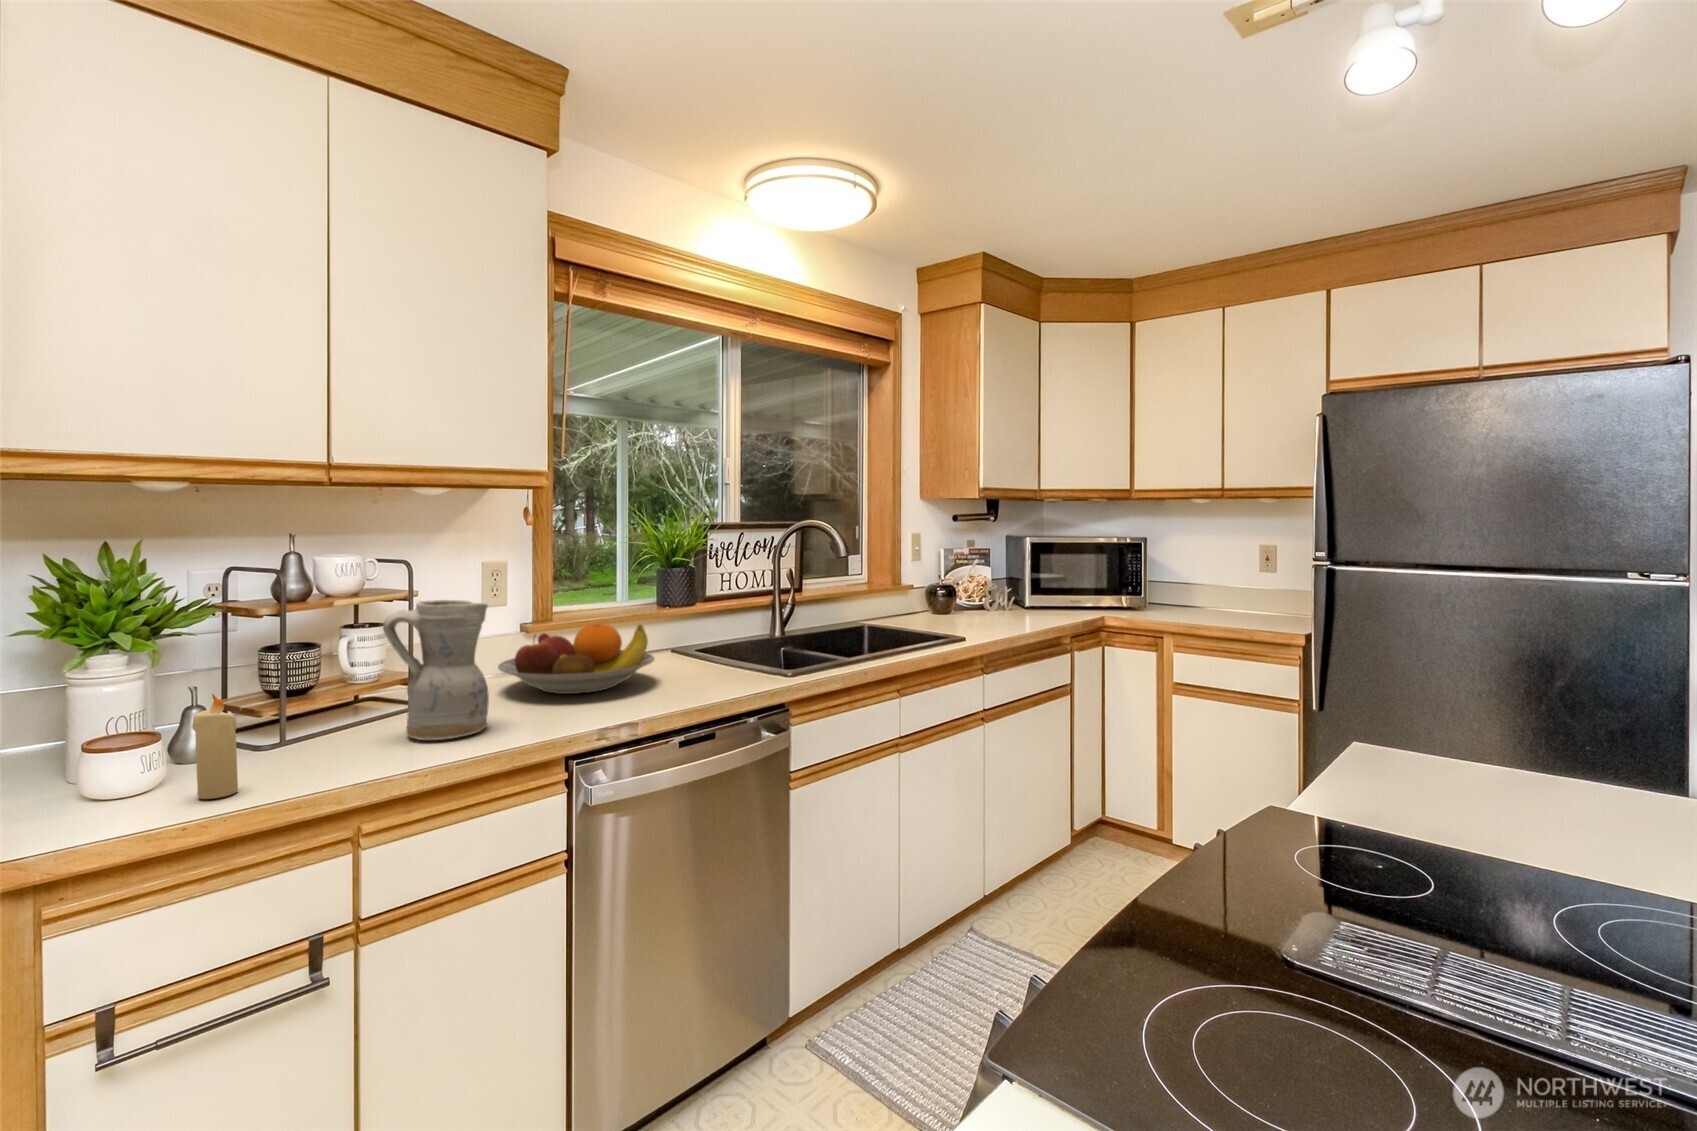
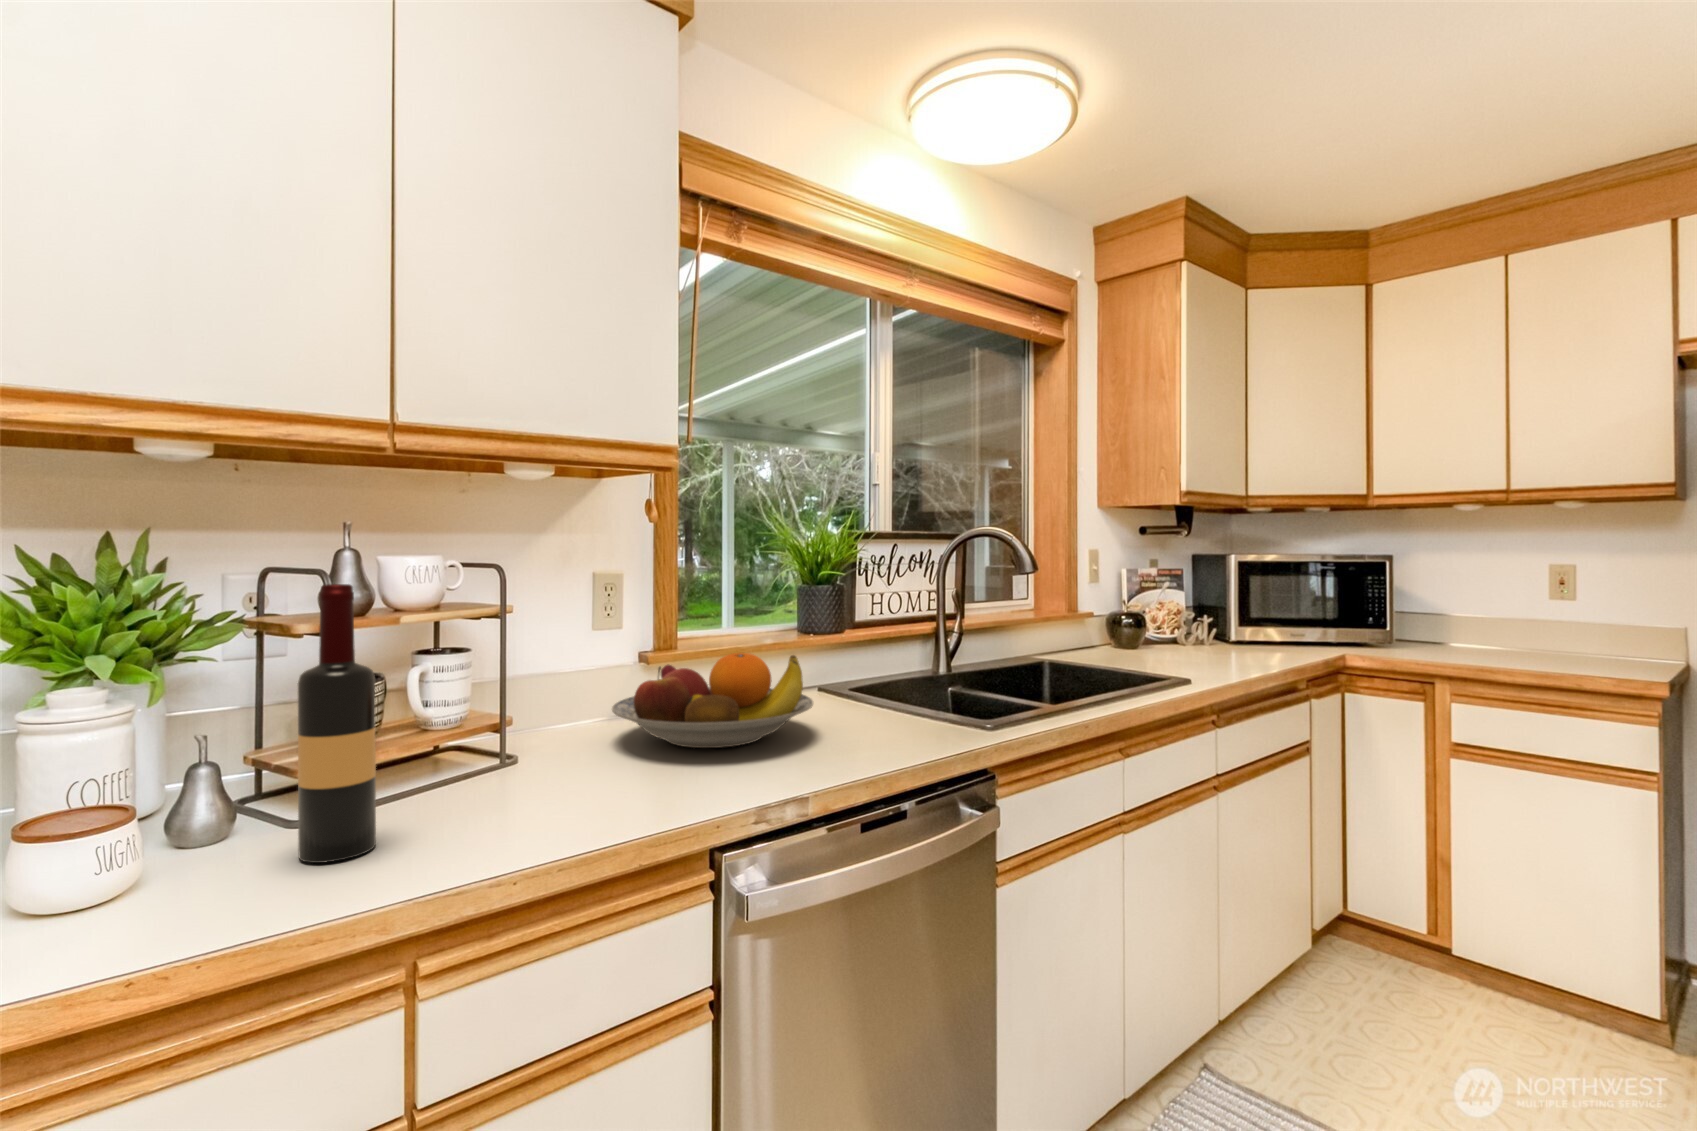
wine bottle: none [268,581,325,767] -> present [298,584,376,863]
ceramic pitcher: present [383,600,489,740] -> none [463,616,606,820]
candle: present [192,694,238,799] -> none [167,754,237,924]

